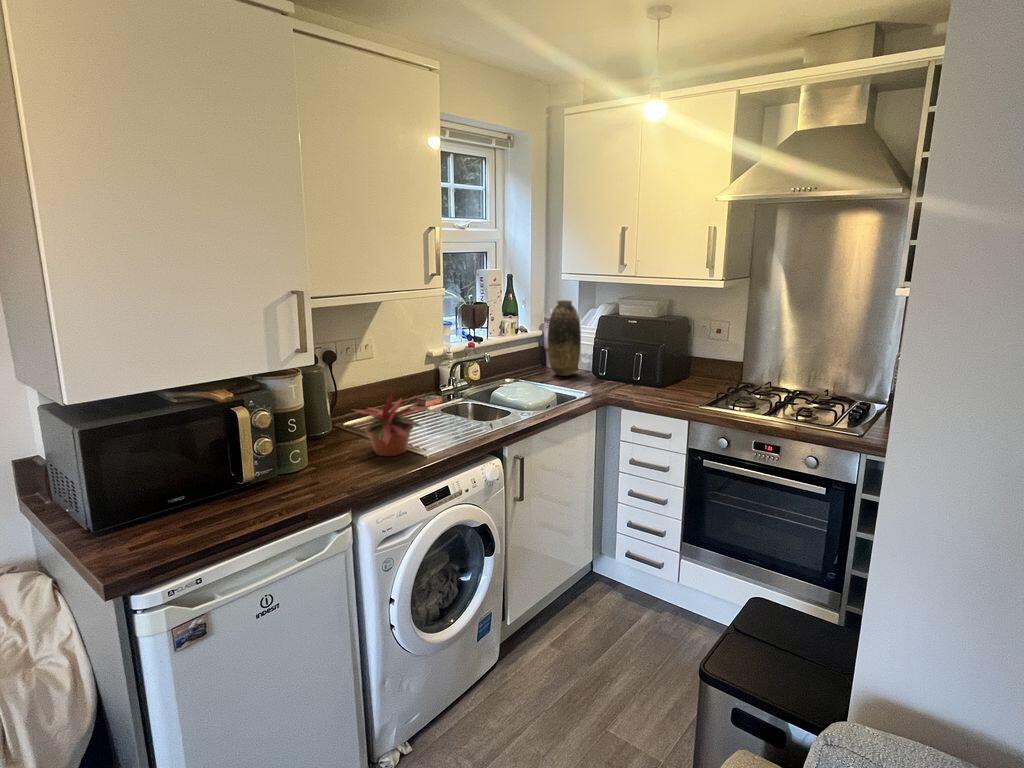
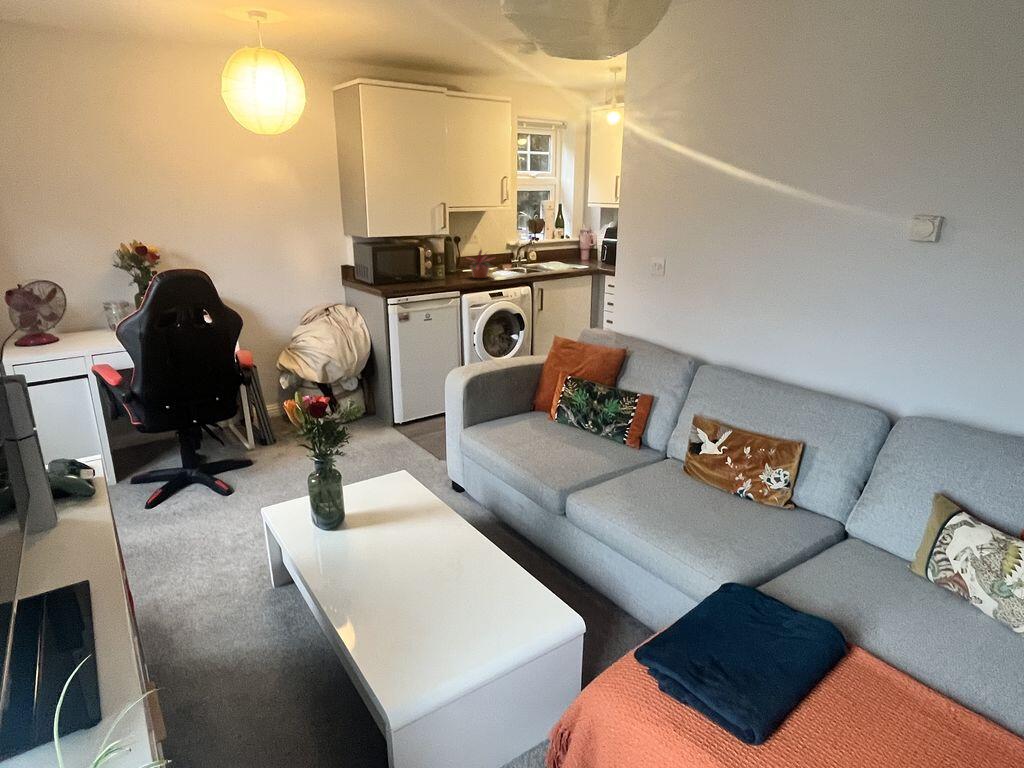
vase: present [548,300,581,376] -> none [577,219,596,263]

